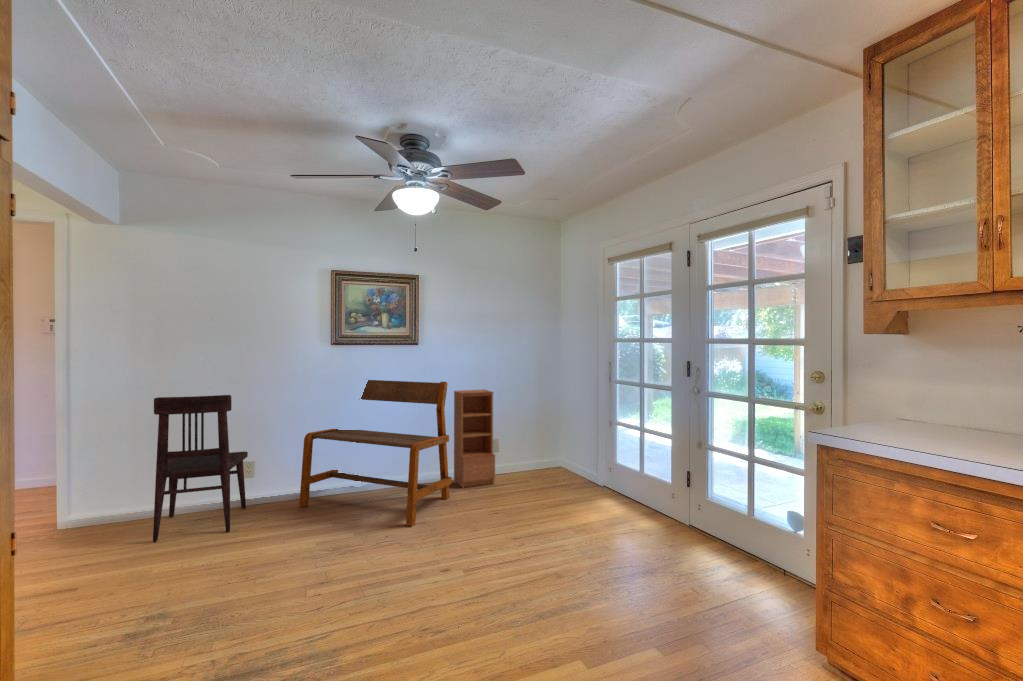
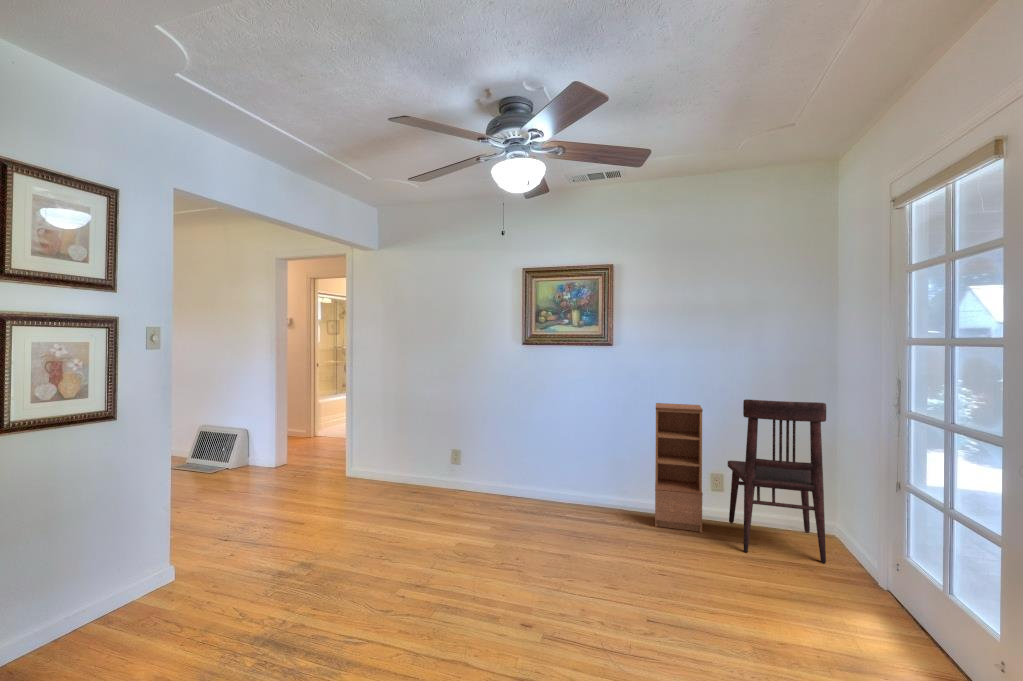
bench: present [299,380,452,527] -> none [486,380,628,557]
dining chair: present [153,395,248,542] -> present [728,399,826,563]

